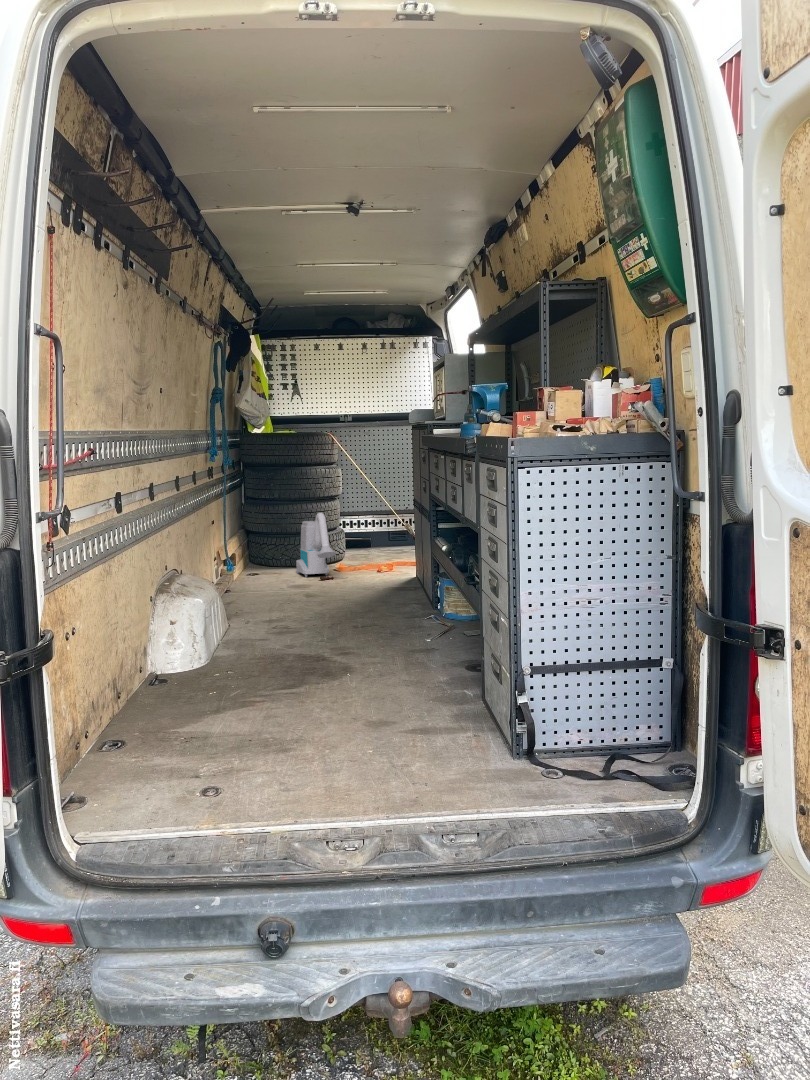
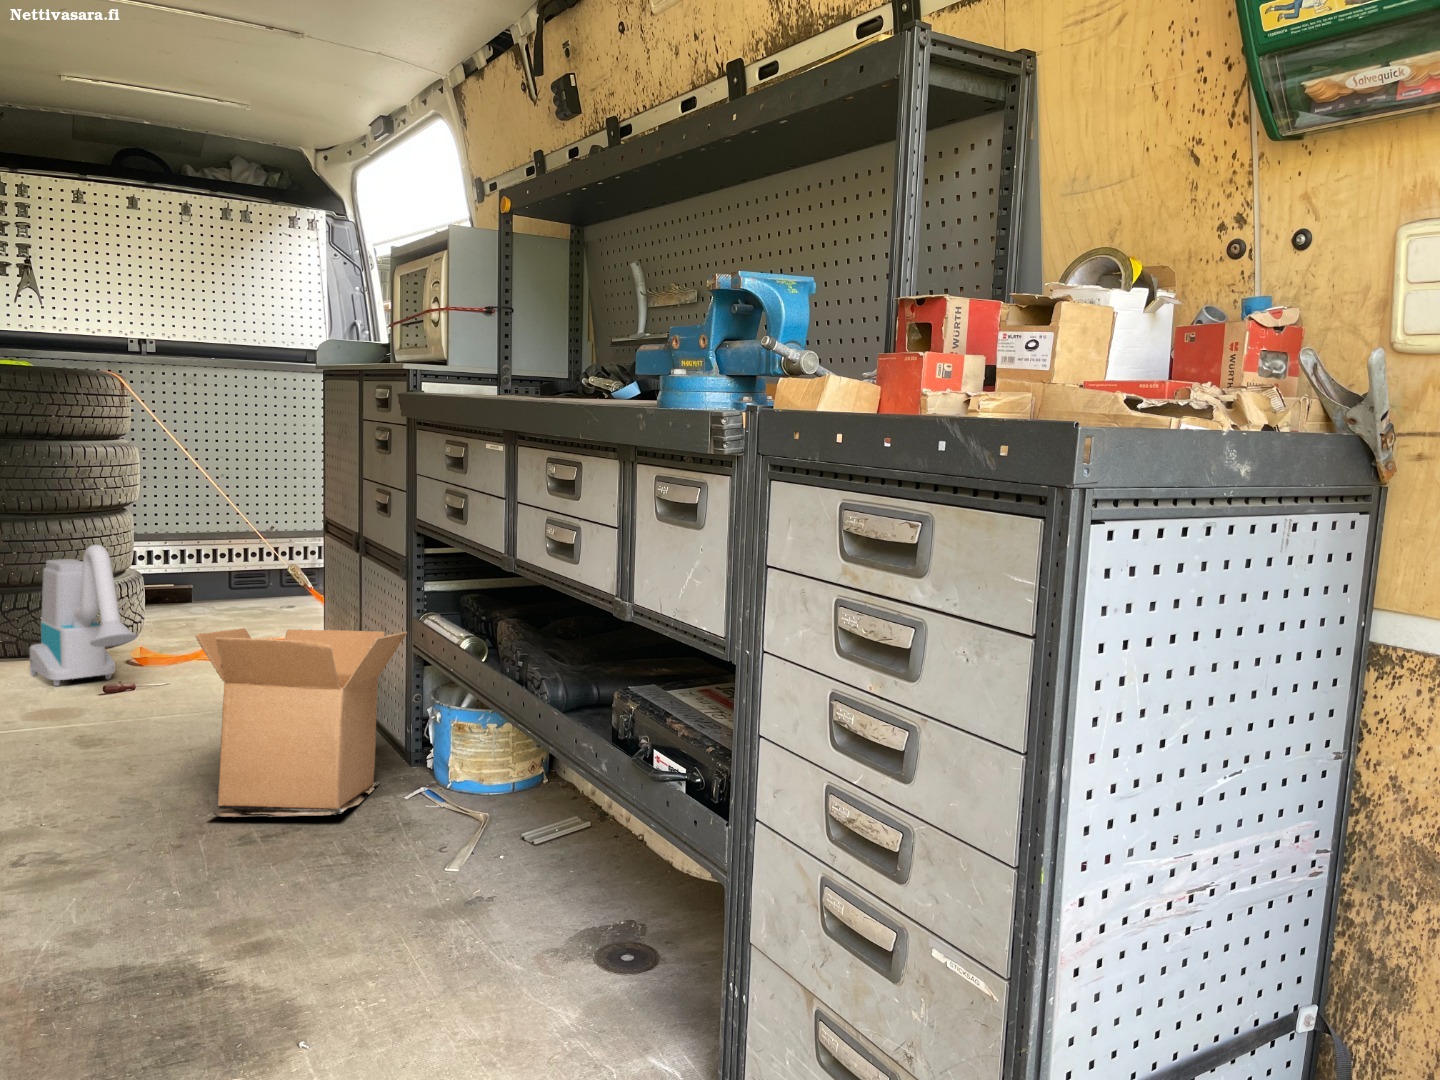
cardboard box: none [348,541,433,617] -> present [195,628,407,817]

